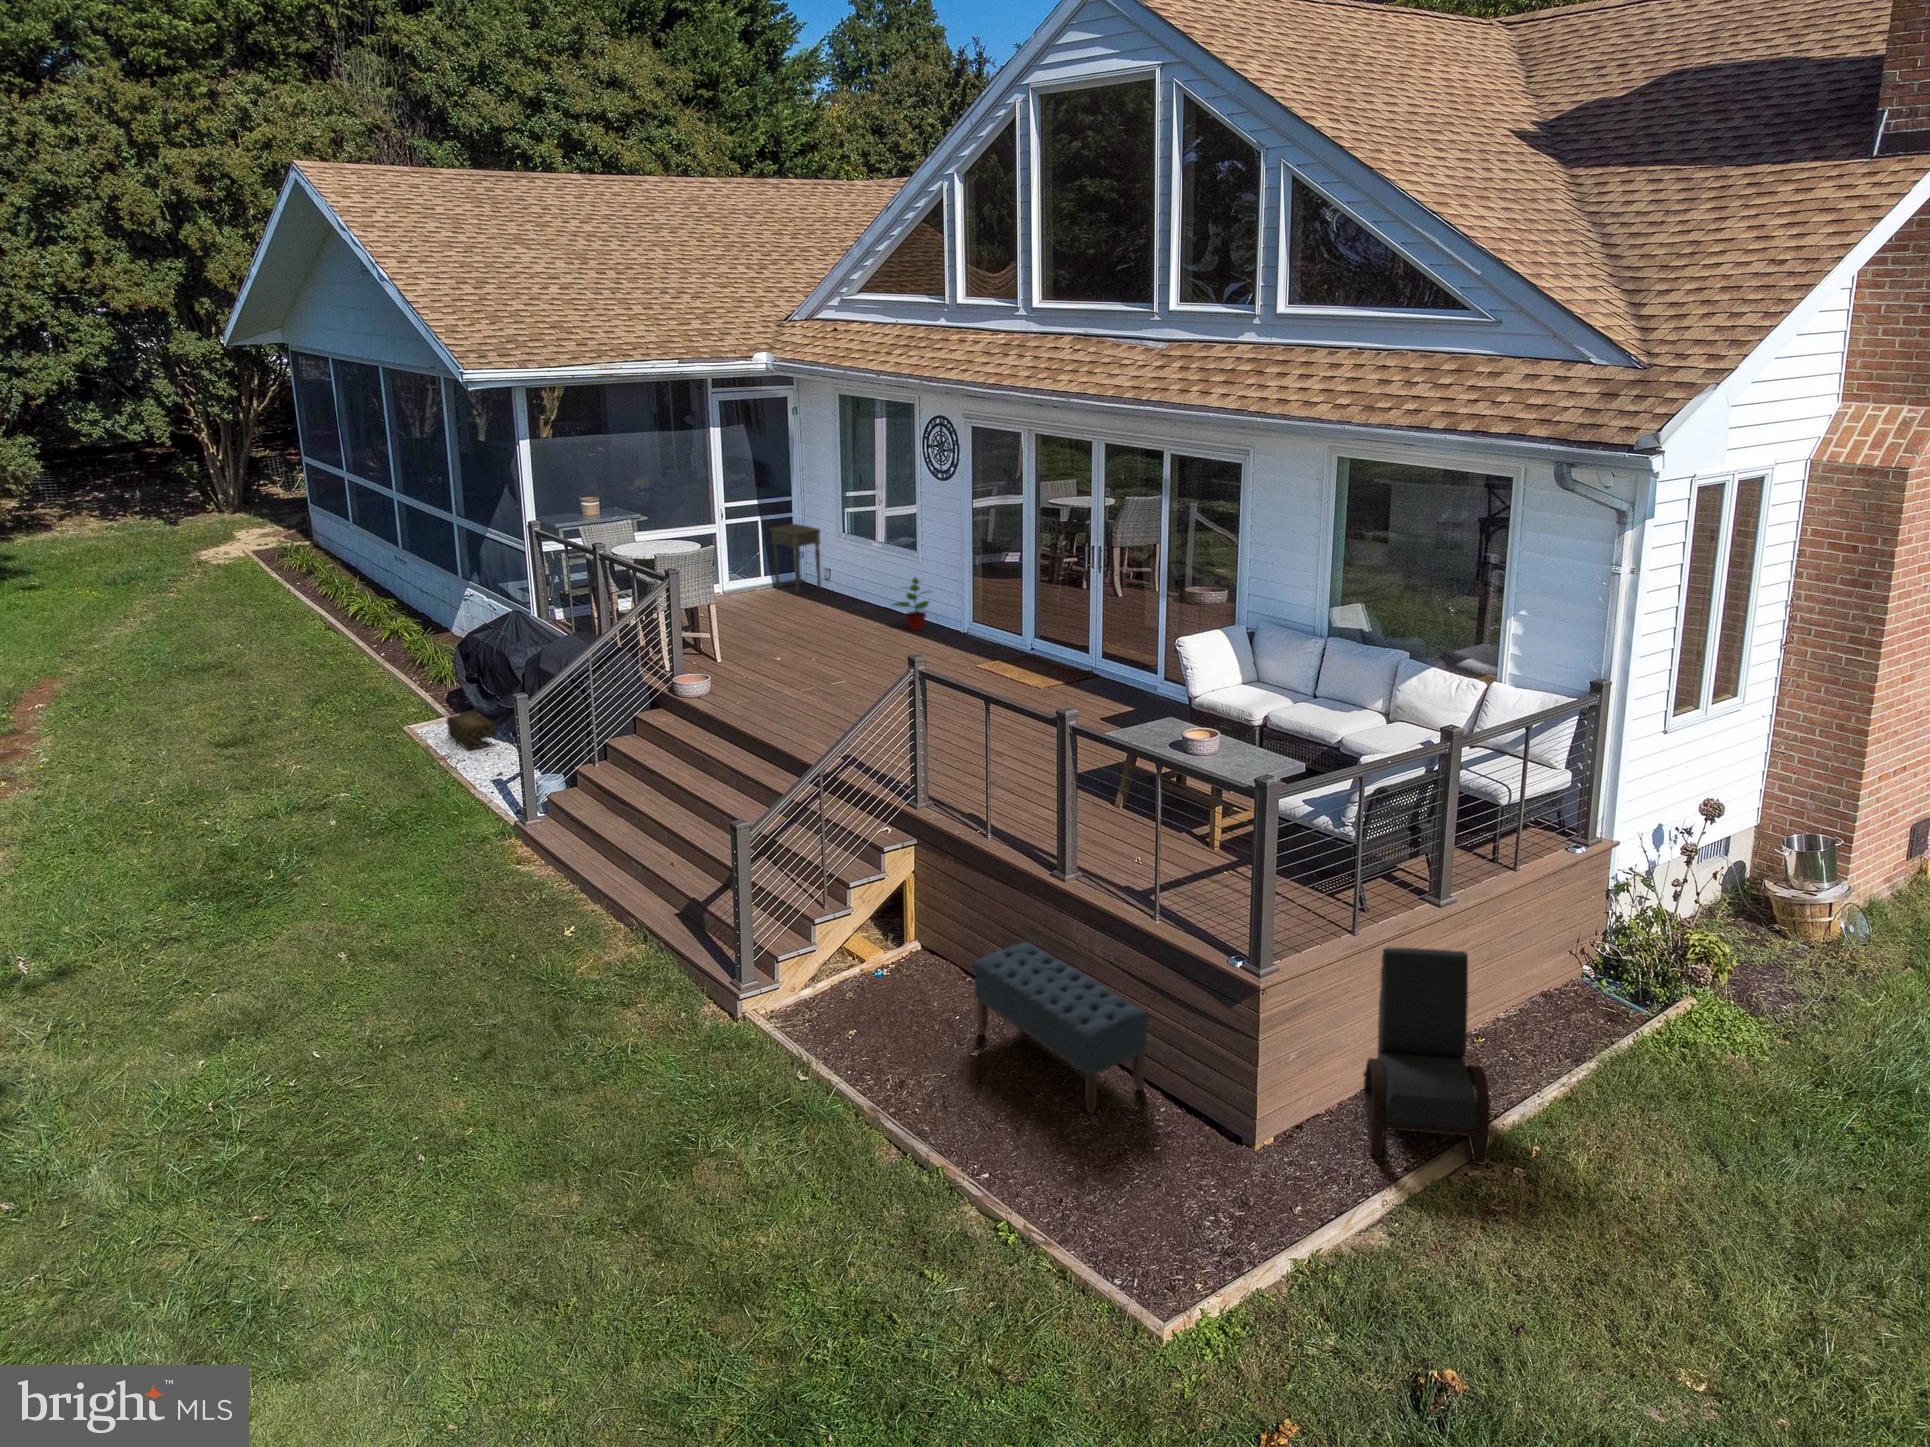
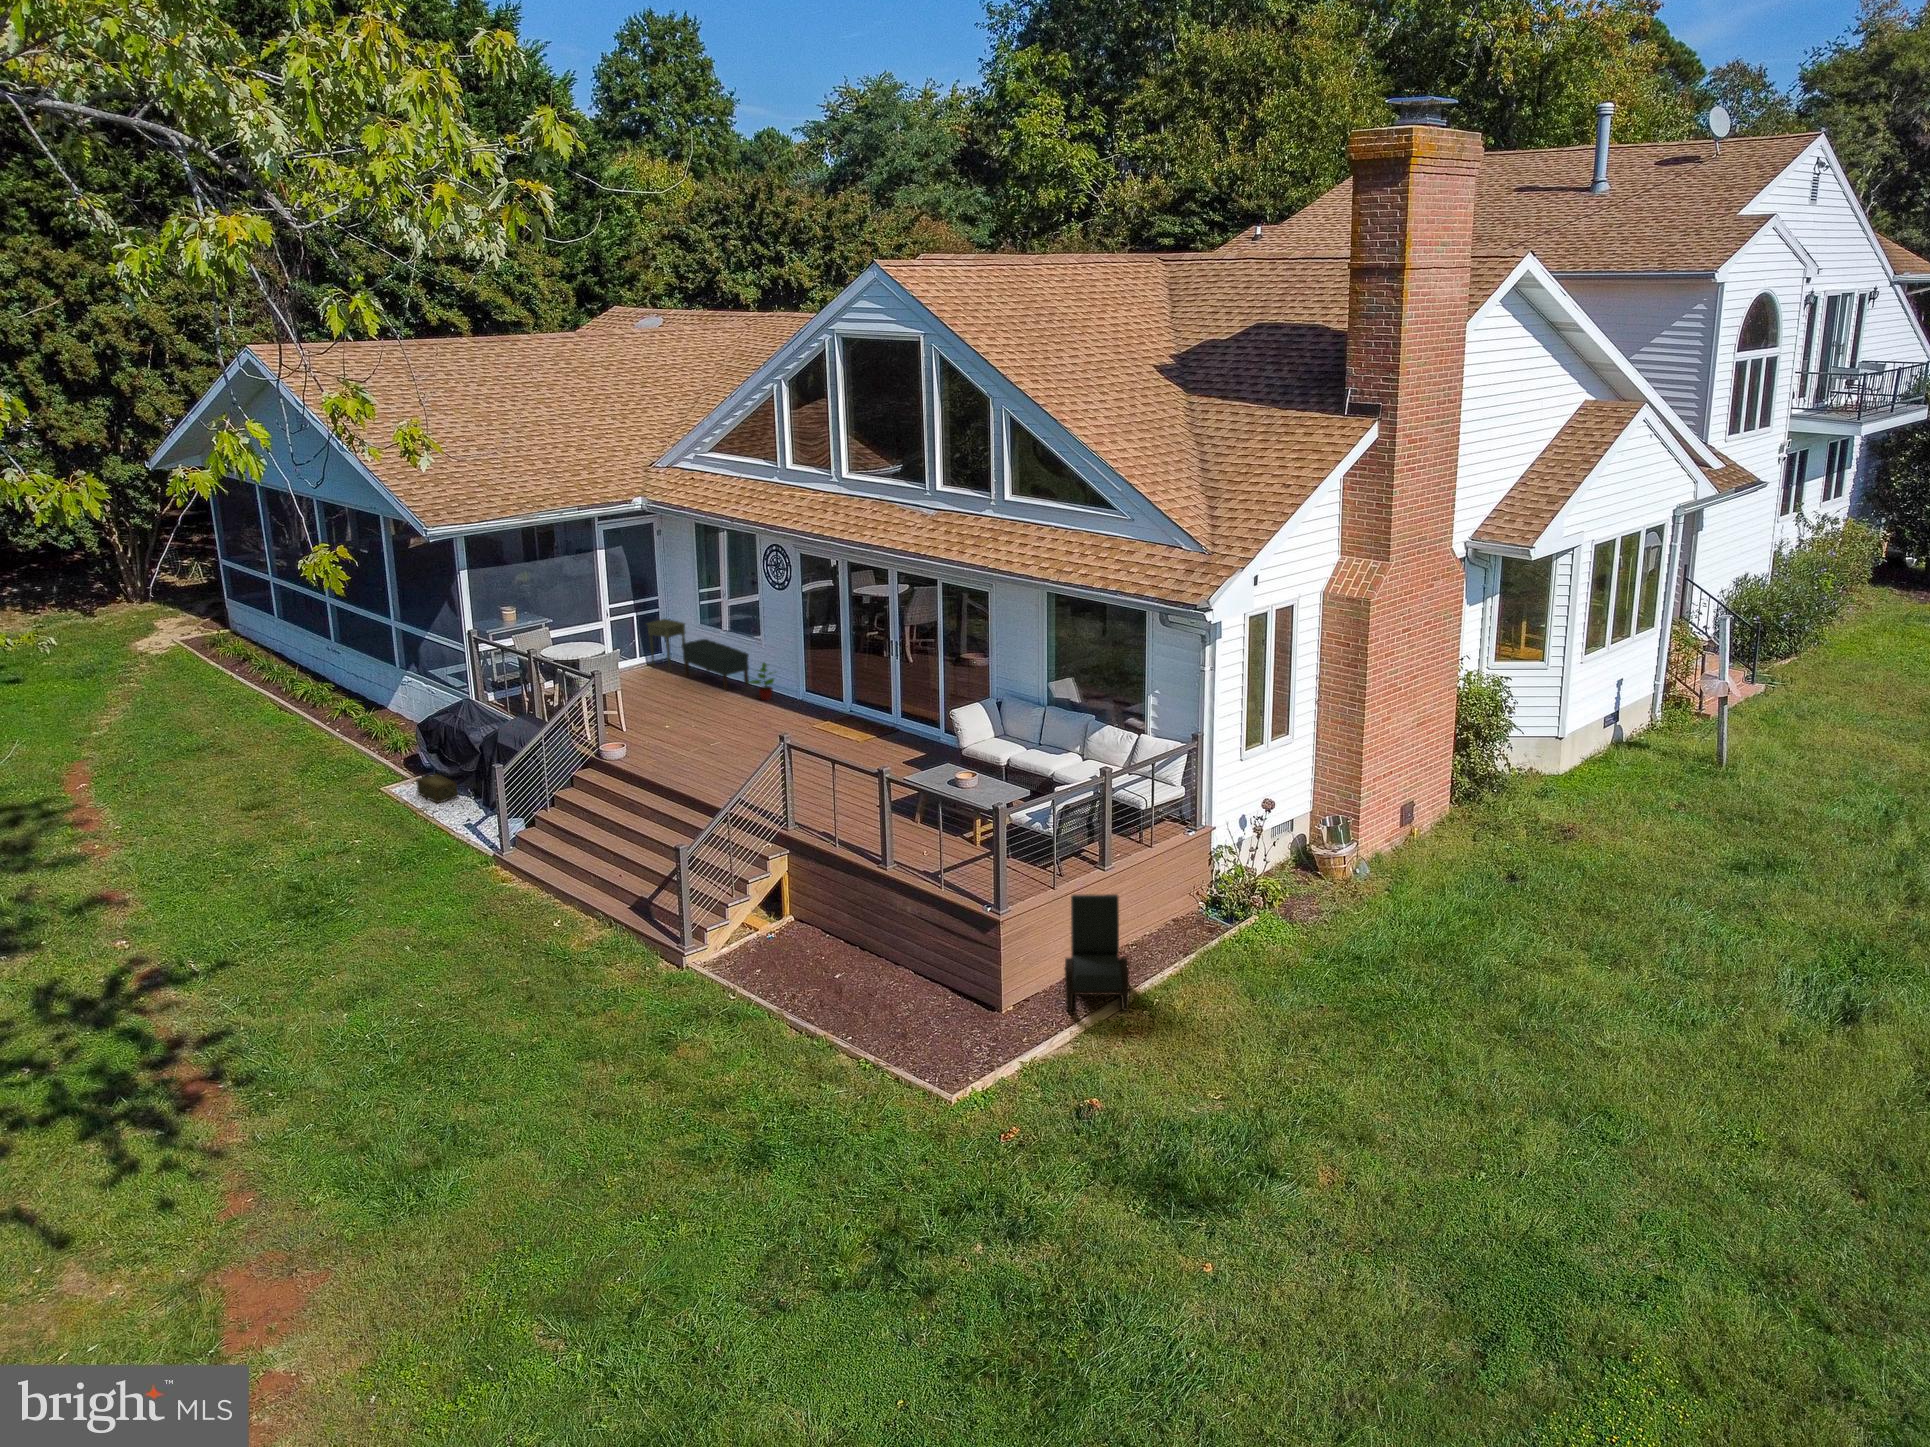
bench: present [973,943,1149,1113] -> present [682,639,749,691]

